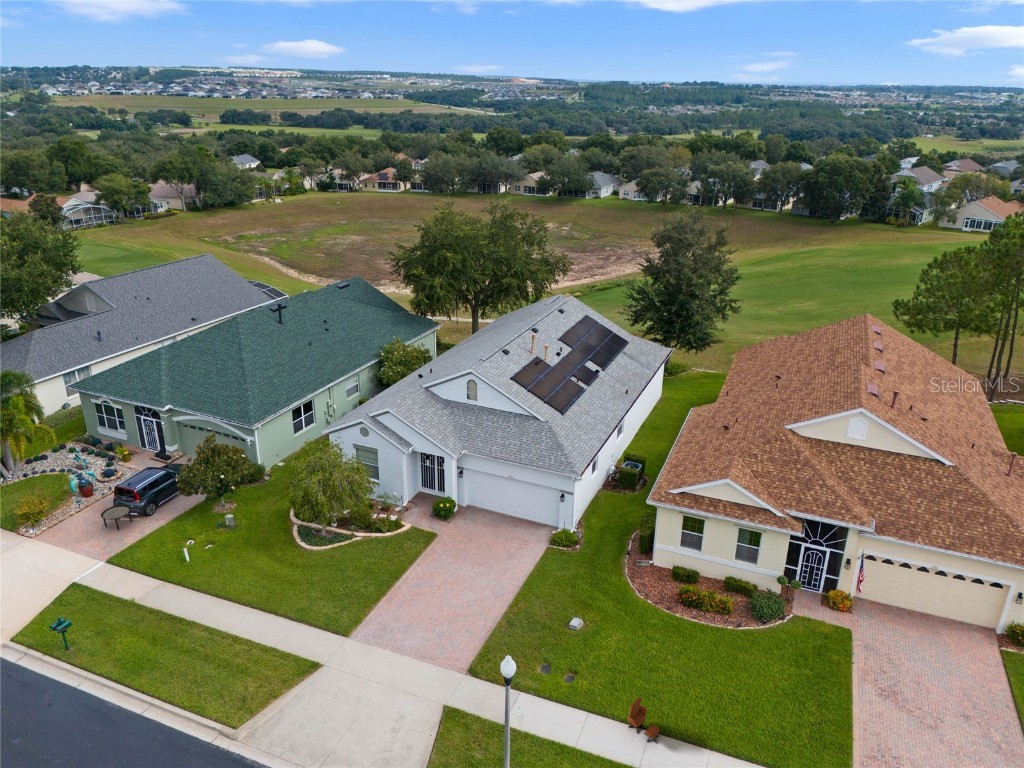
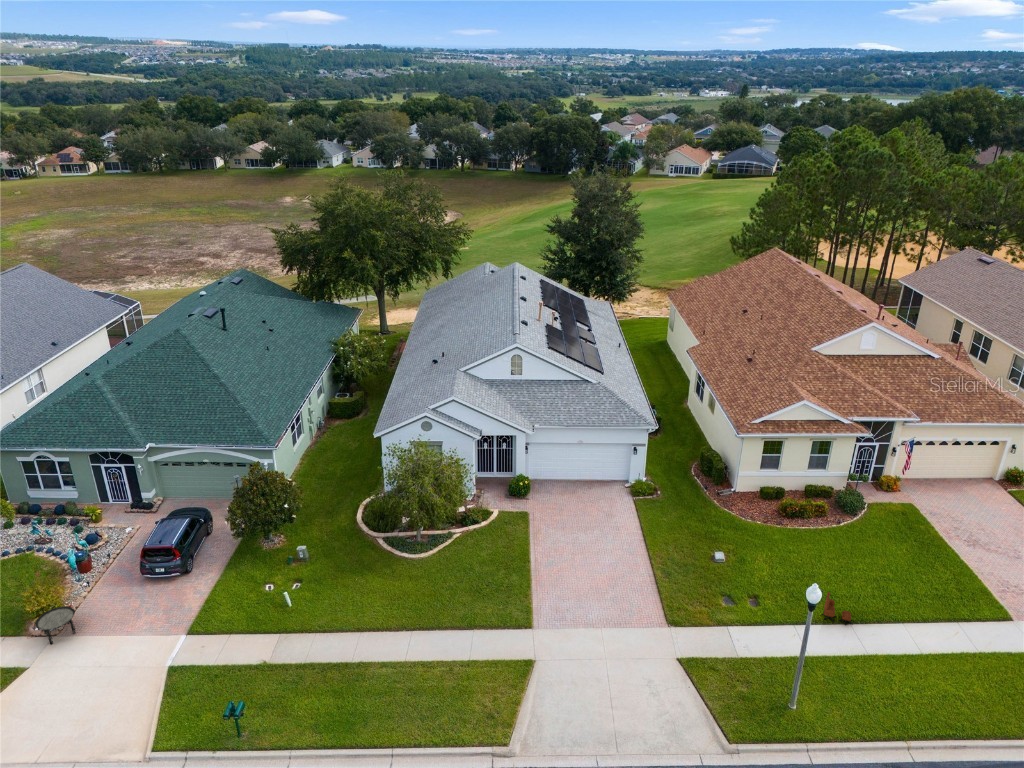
round table: present [101,505,132,530] -> present [35,606,76,644]

